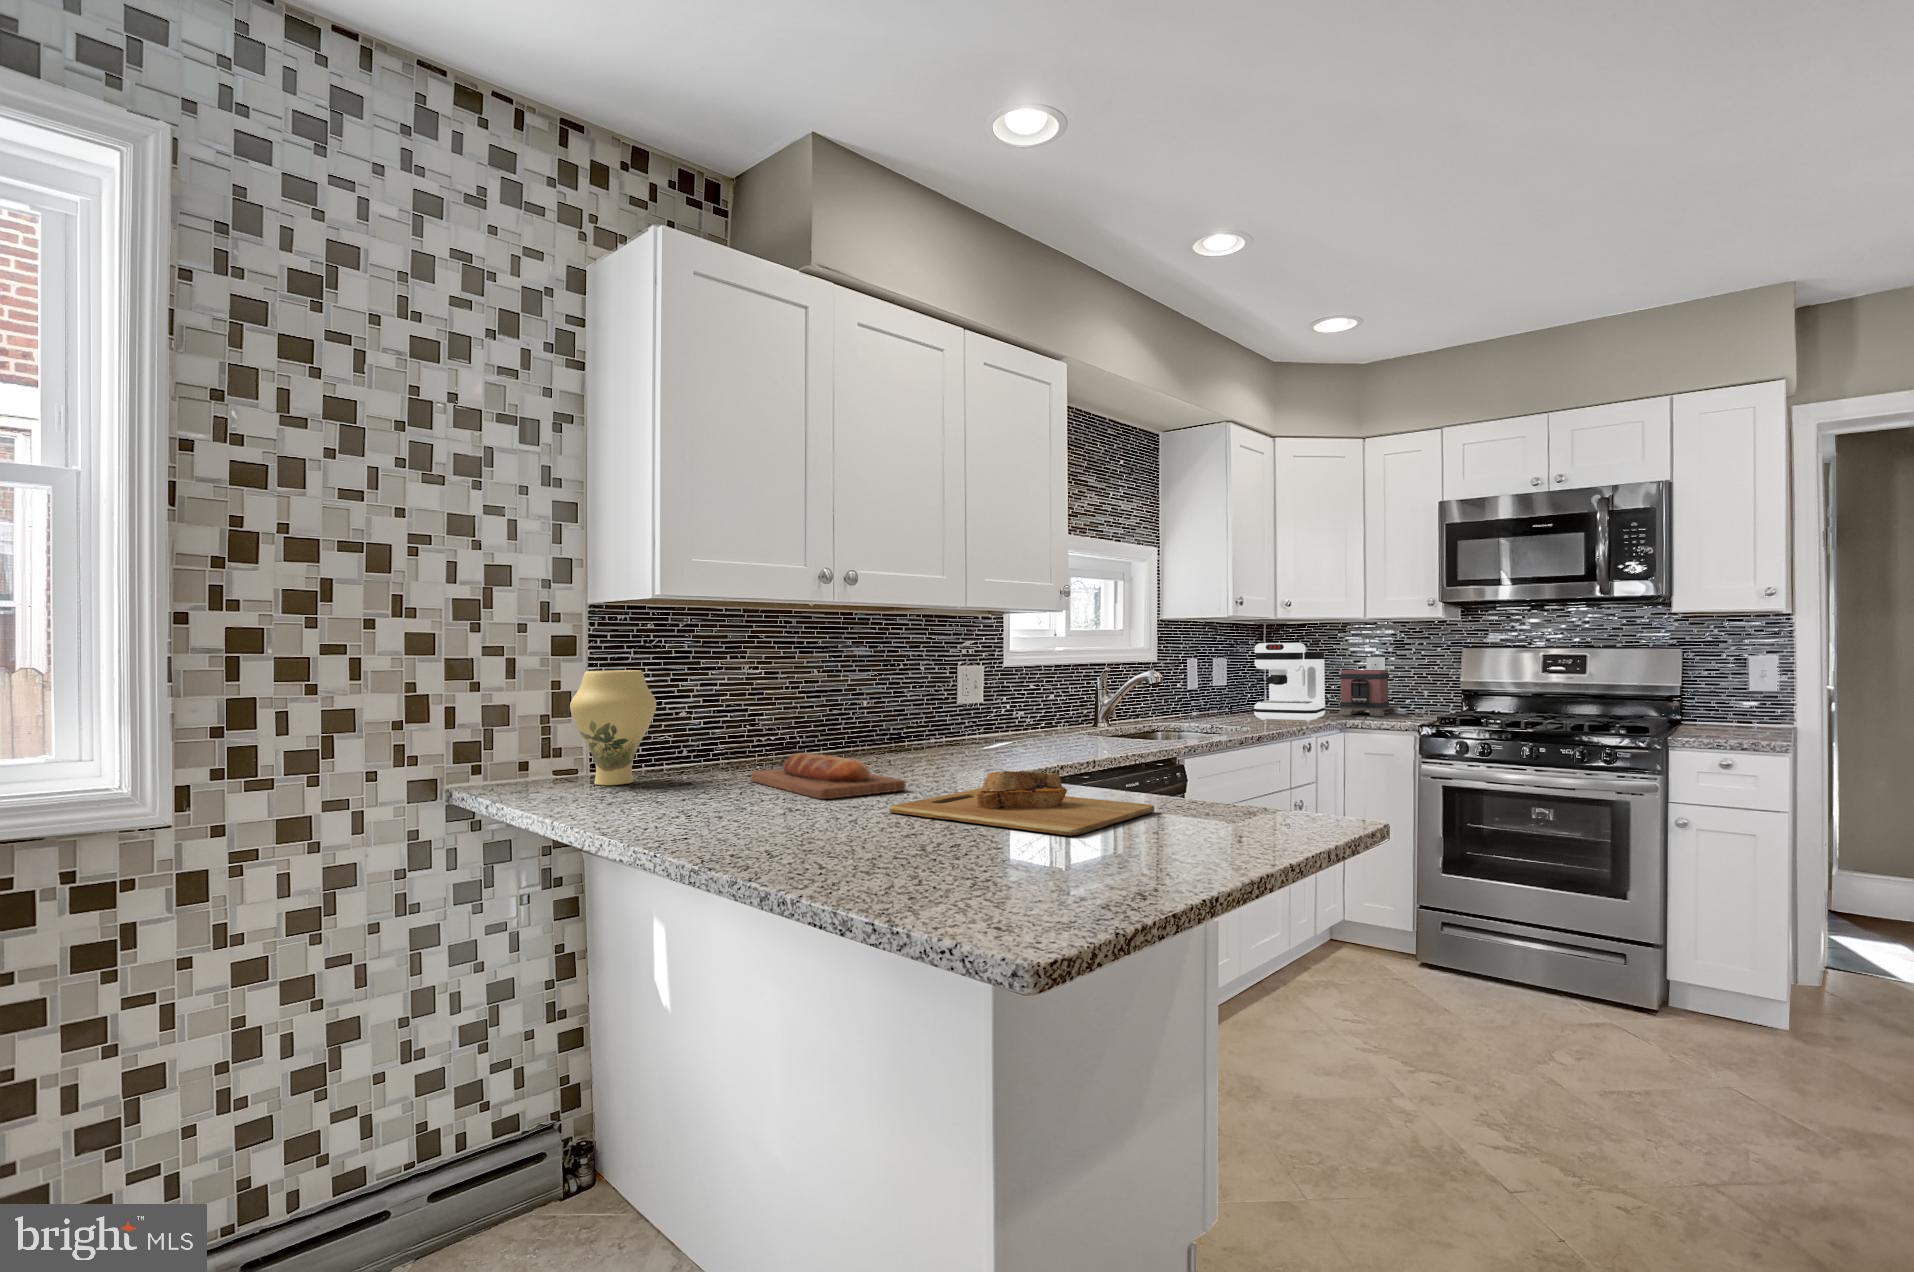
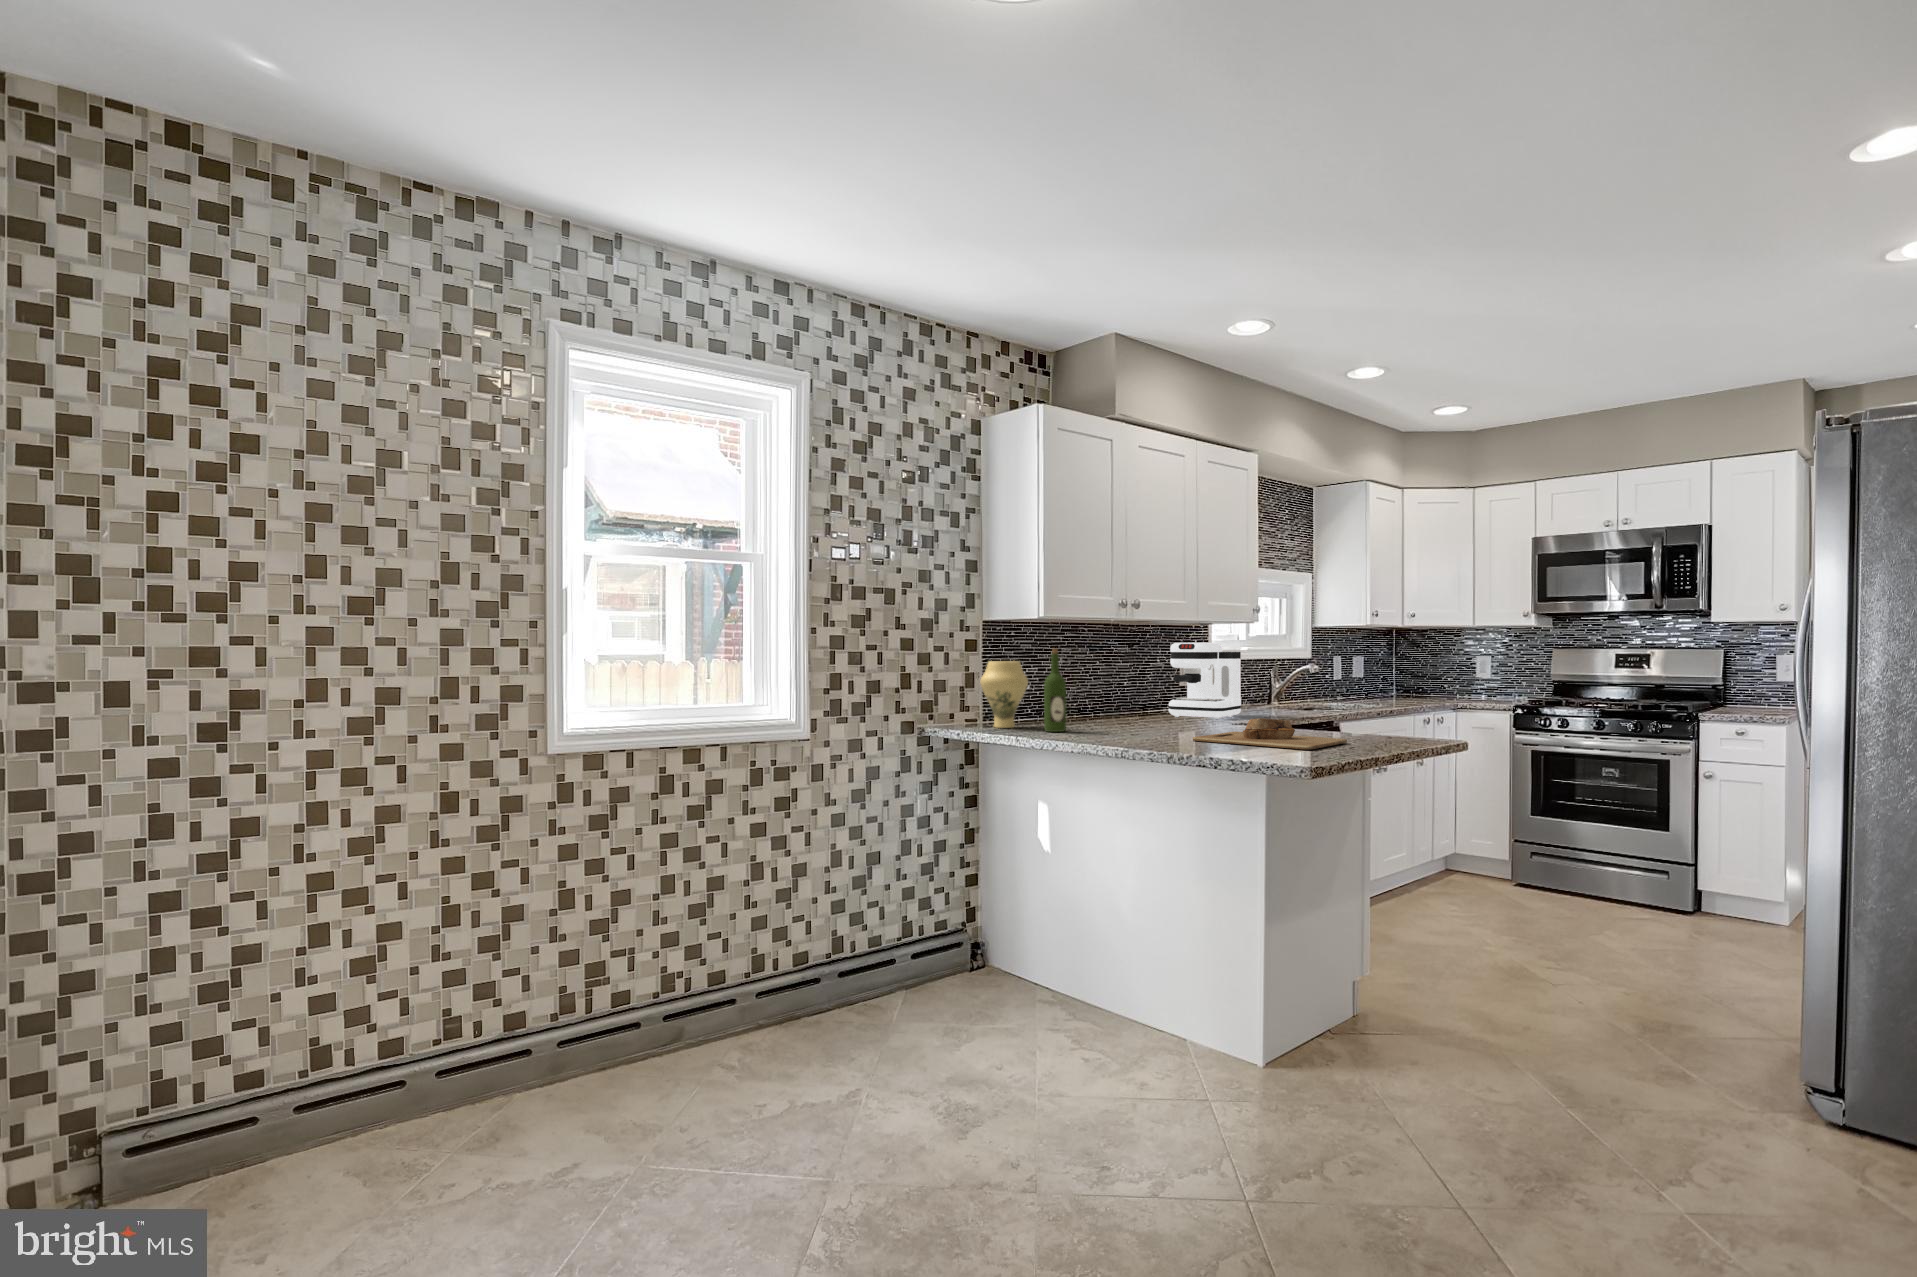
coffee maker: present [1254,643,1325,722] -> present [1169,643,1241,719]
wine bottle: none [663,648,703,794] -> present [1044,648,1066,732]
toaster: present [1338,669,1397,716] -> none [1451,666,1499,702]
bread loaf: present [750,753,906,799] -> none [1084,711,1186,735]

